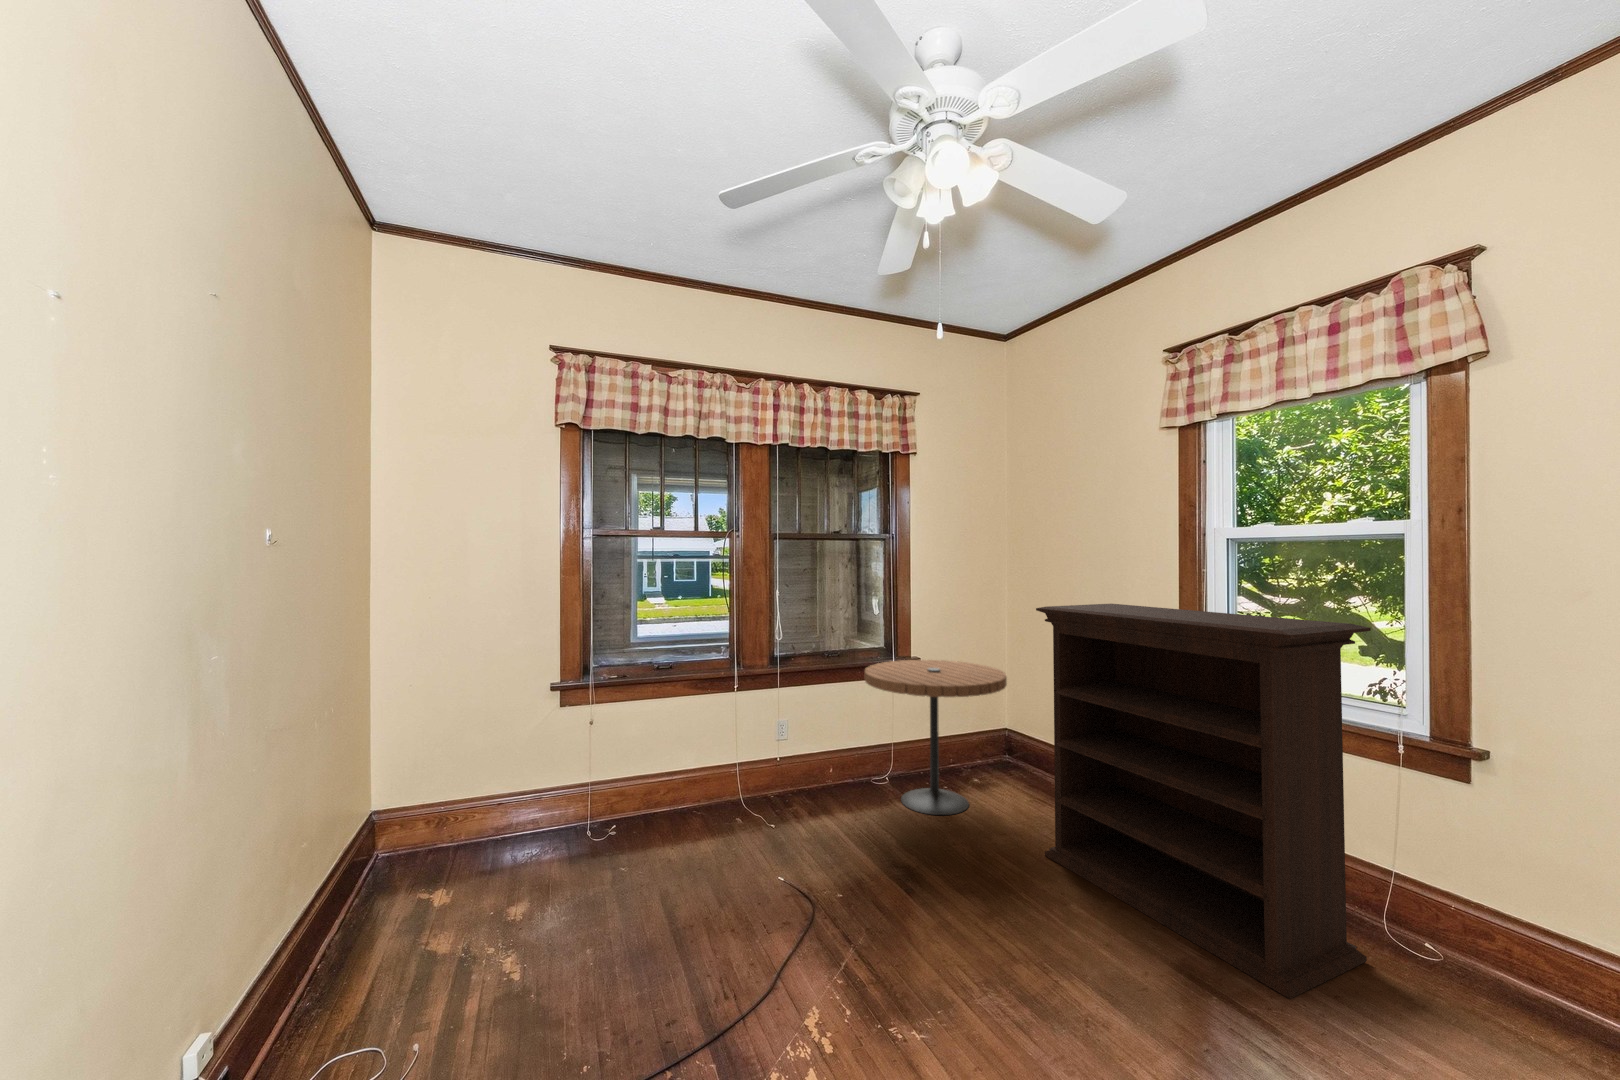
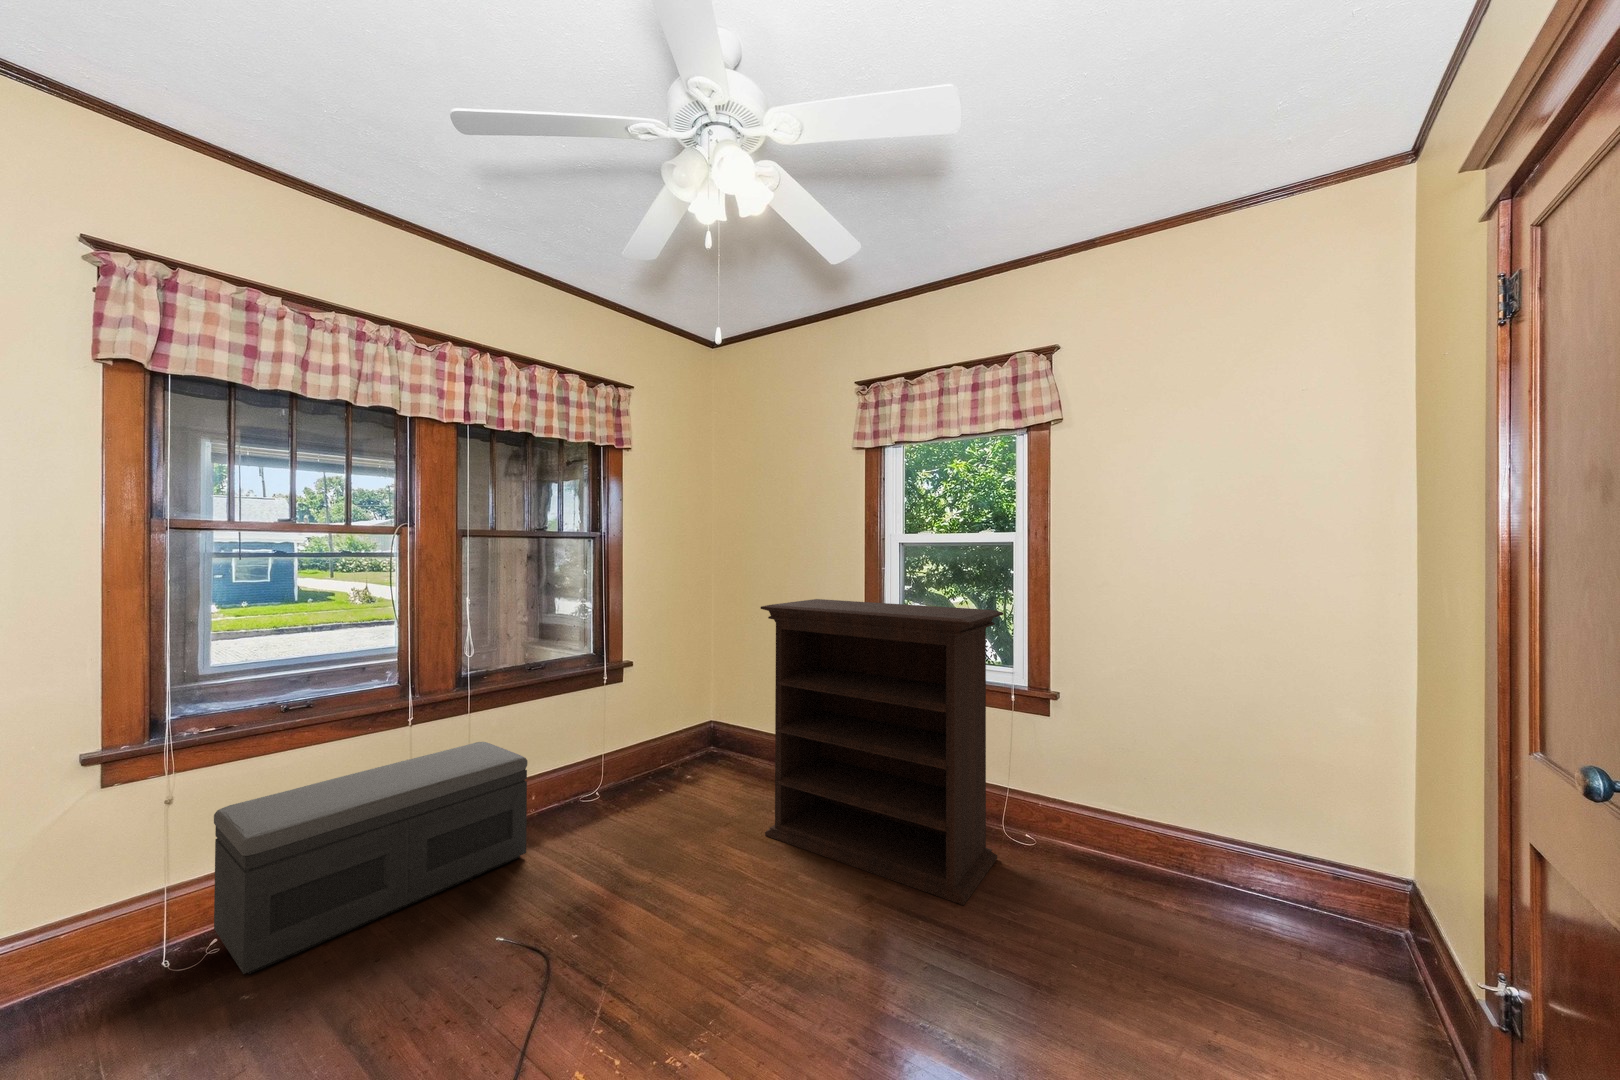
side table: present [865,660,1007,815] -> none [577,661,724,821]
storage bench: none [616,714,819,853] -> present [214,742,528,974]

